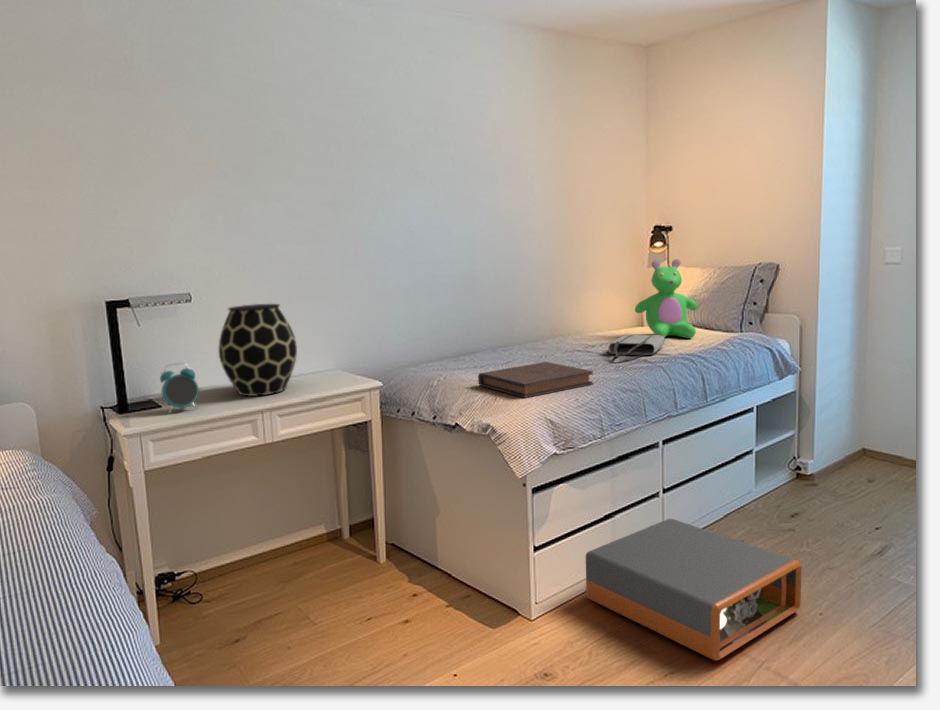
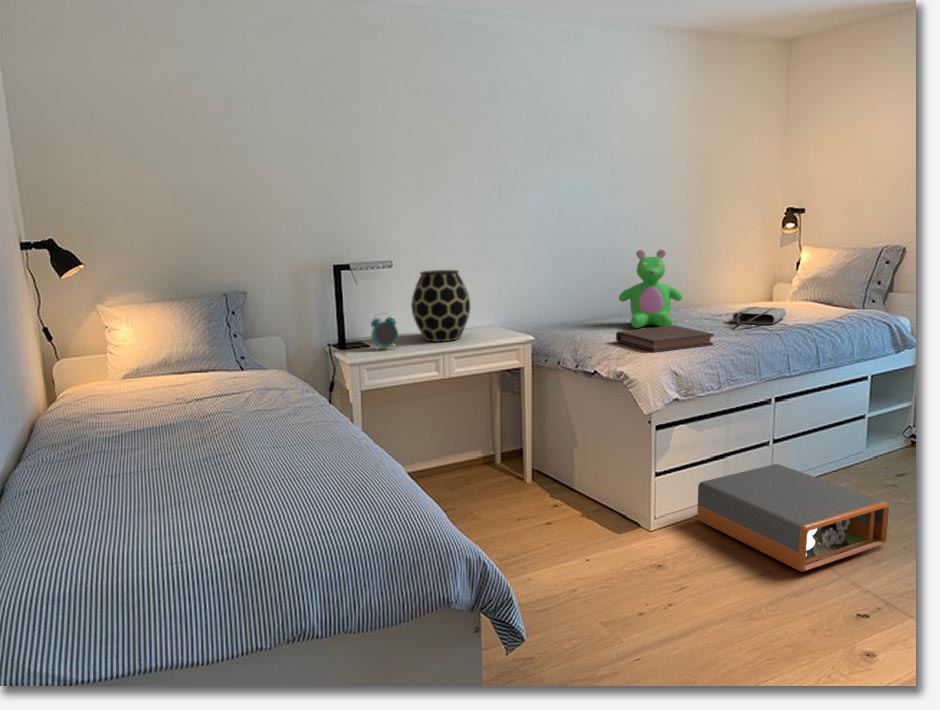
teddy bear: present [635,259,698,338] -> present [619,250,682,328]

